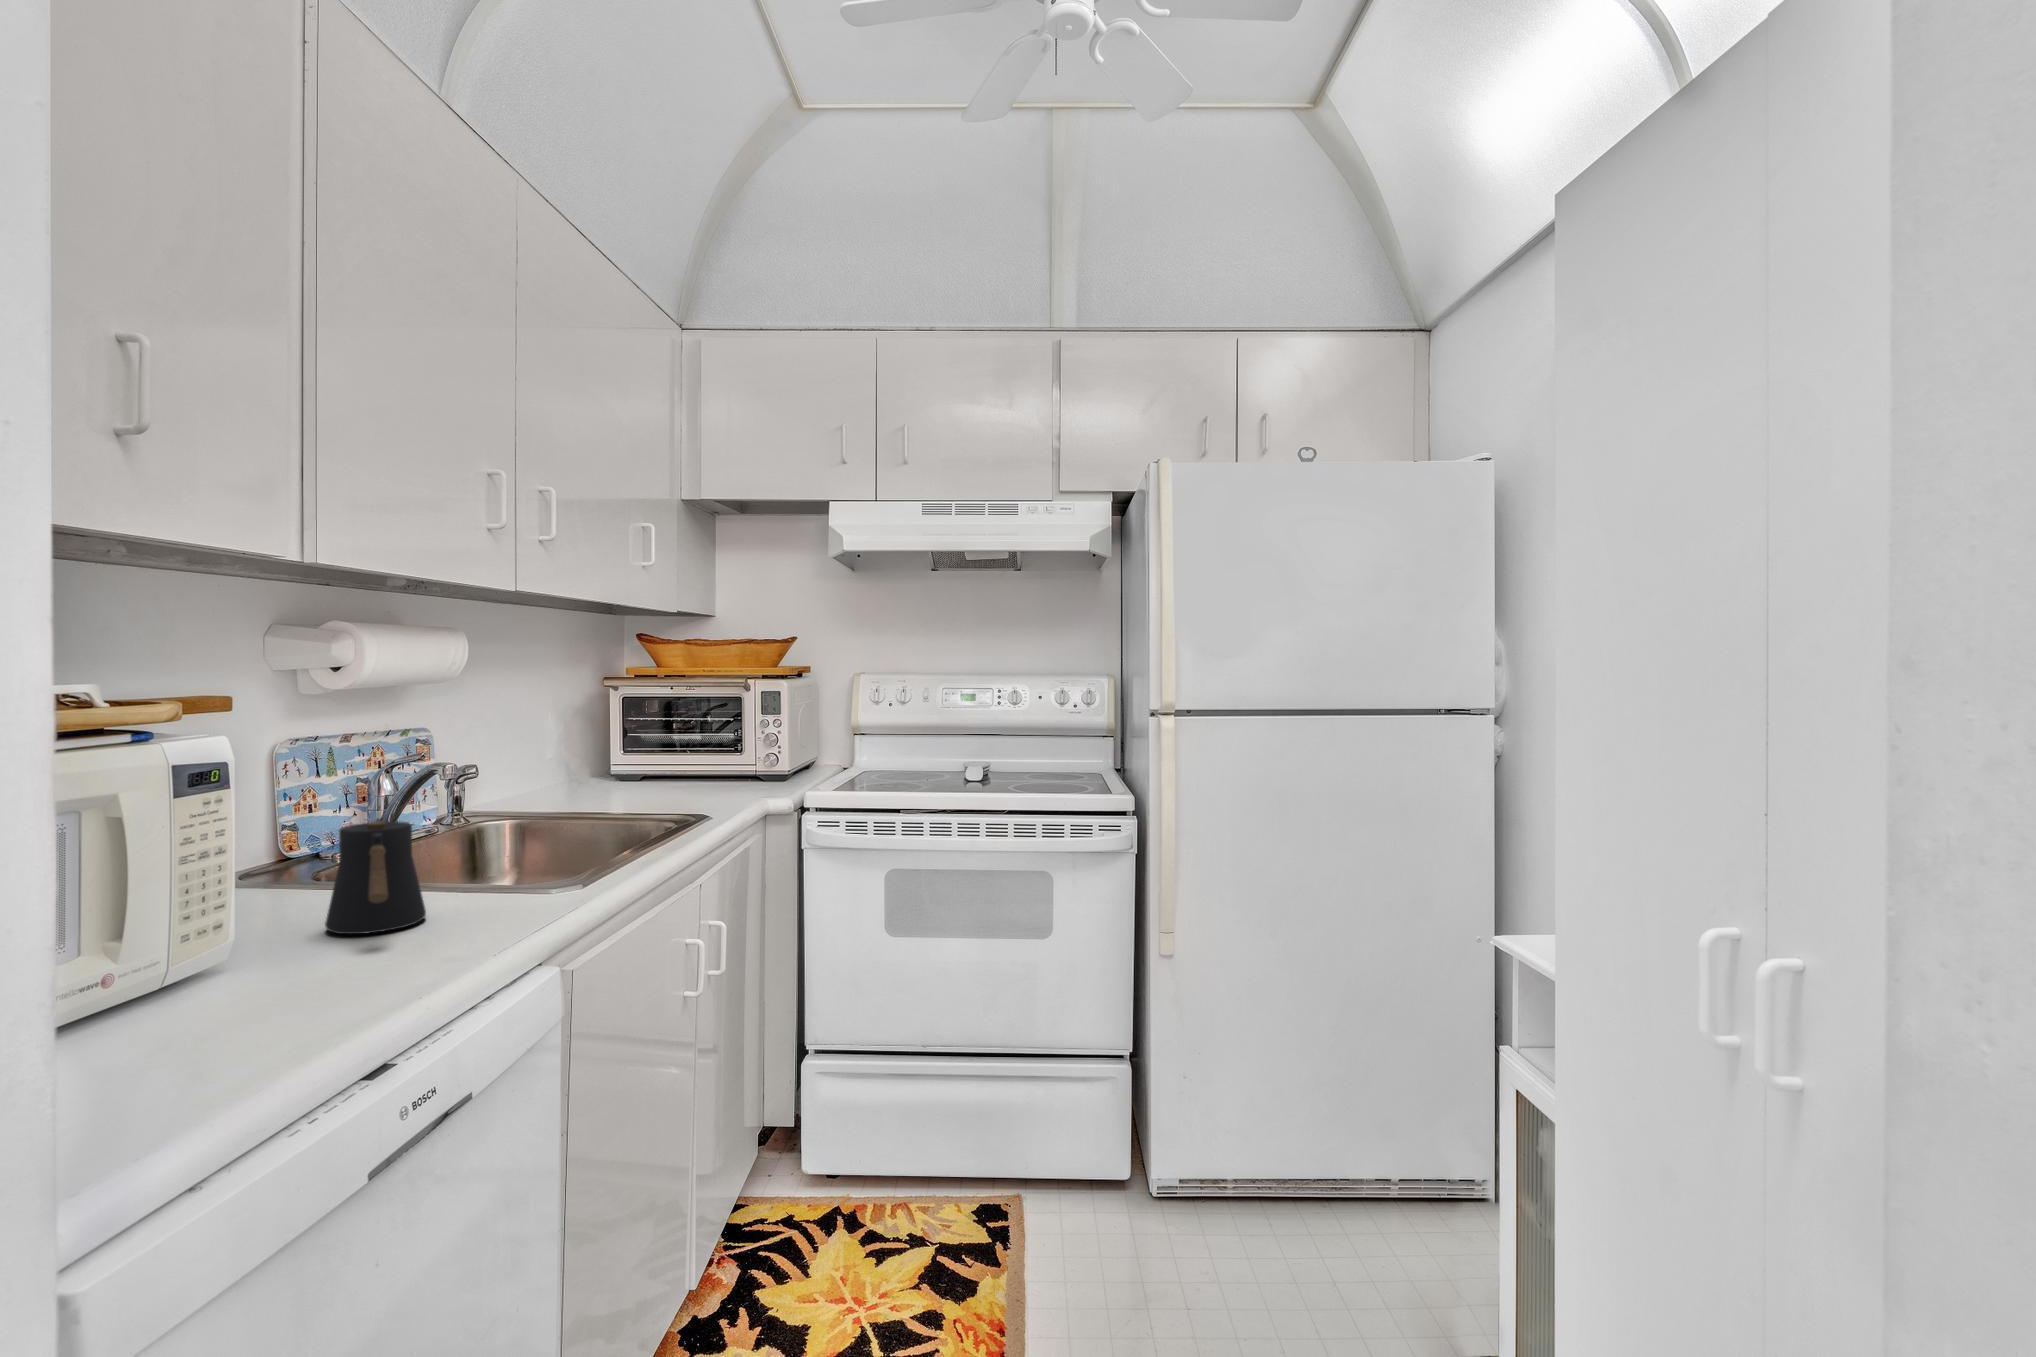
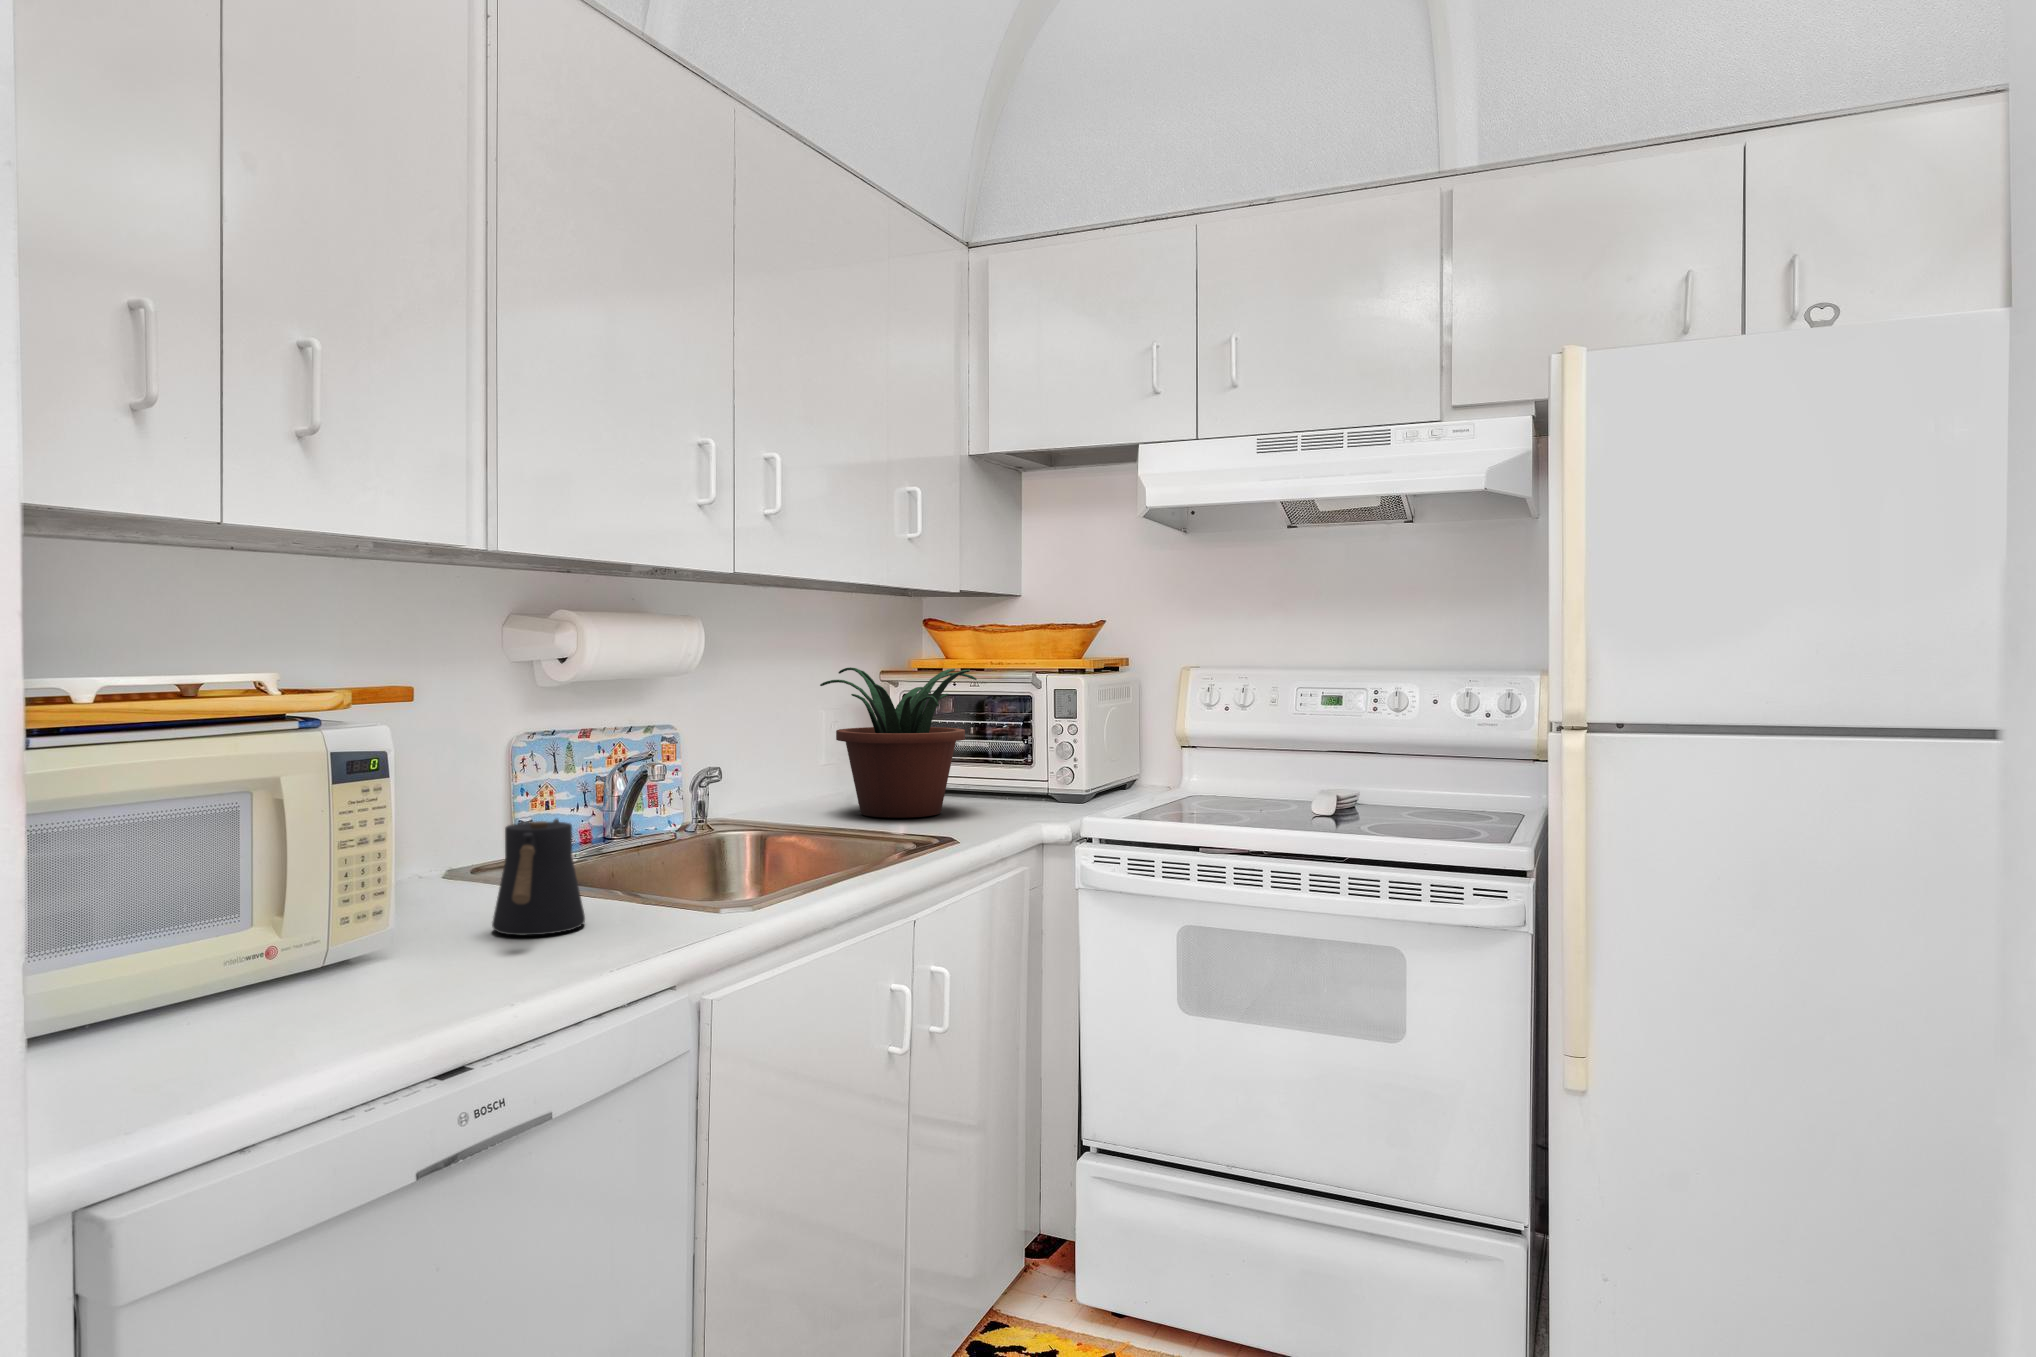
potted plant: none [561,676,702,802] -> present [820,667,976,818]

